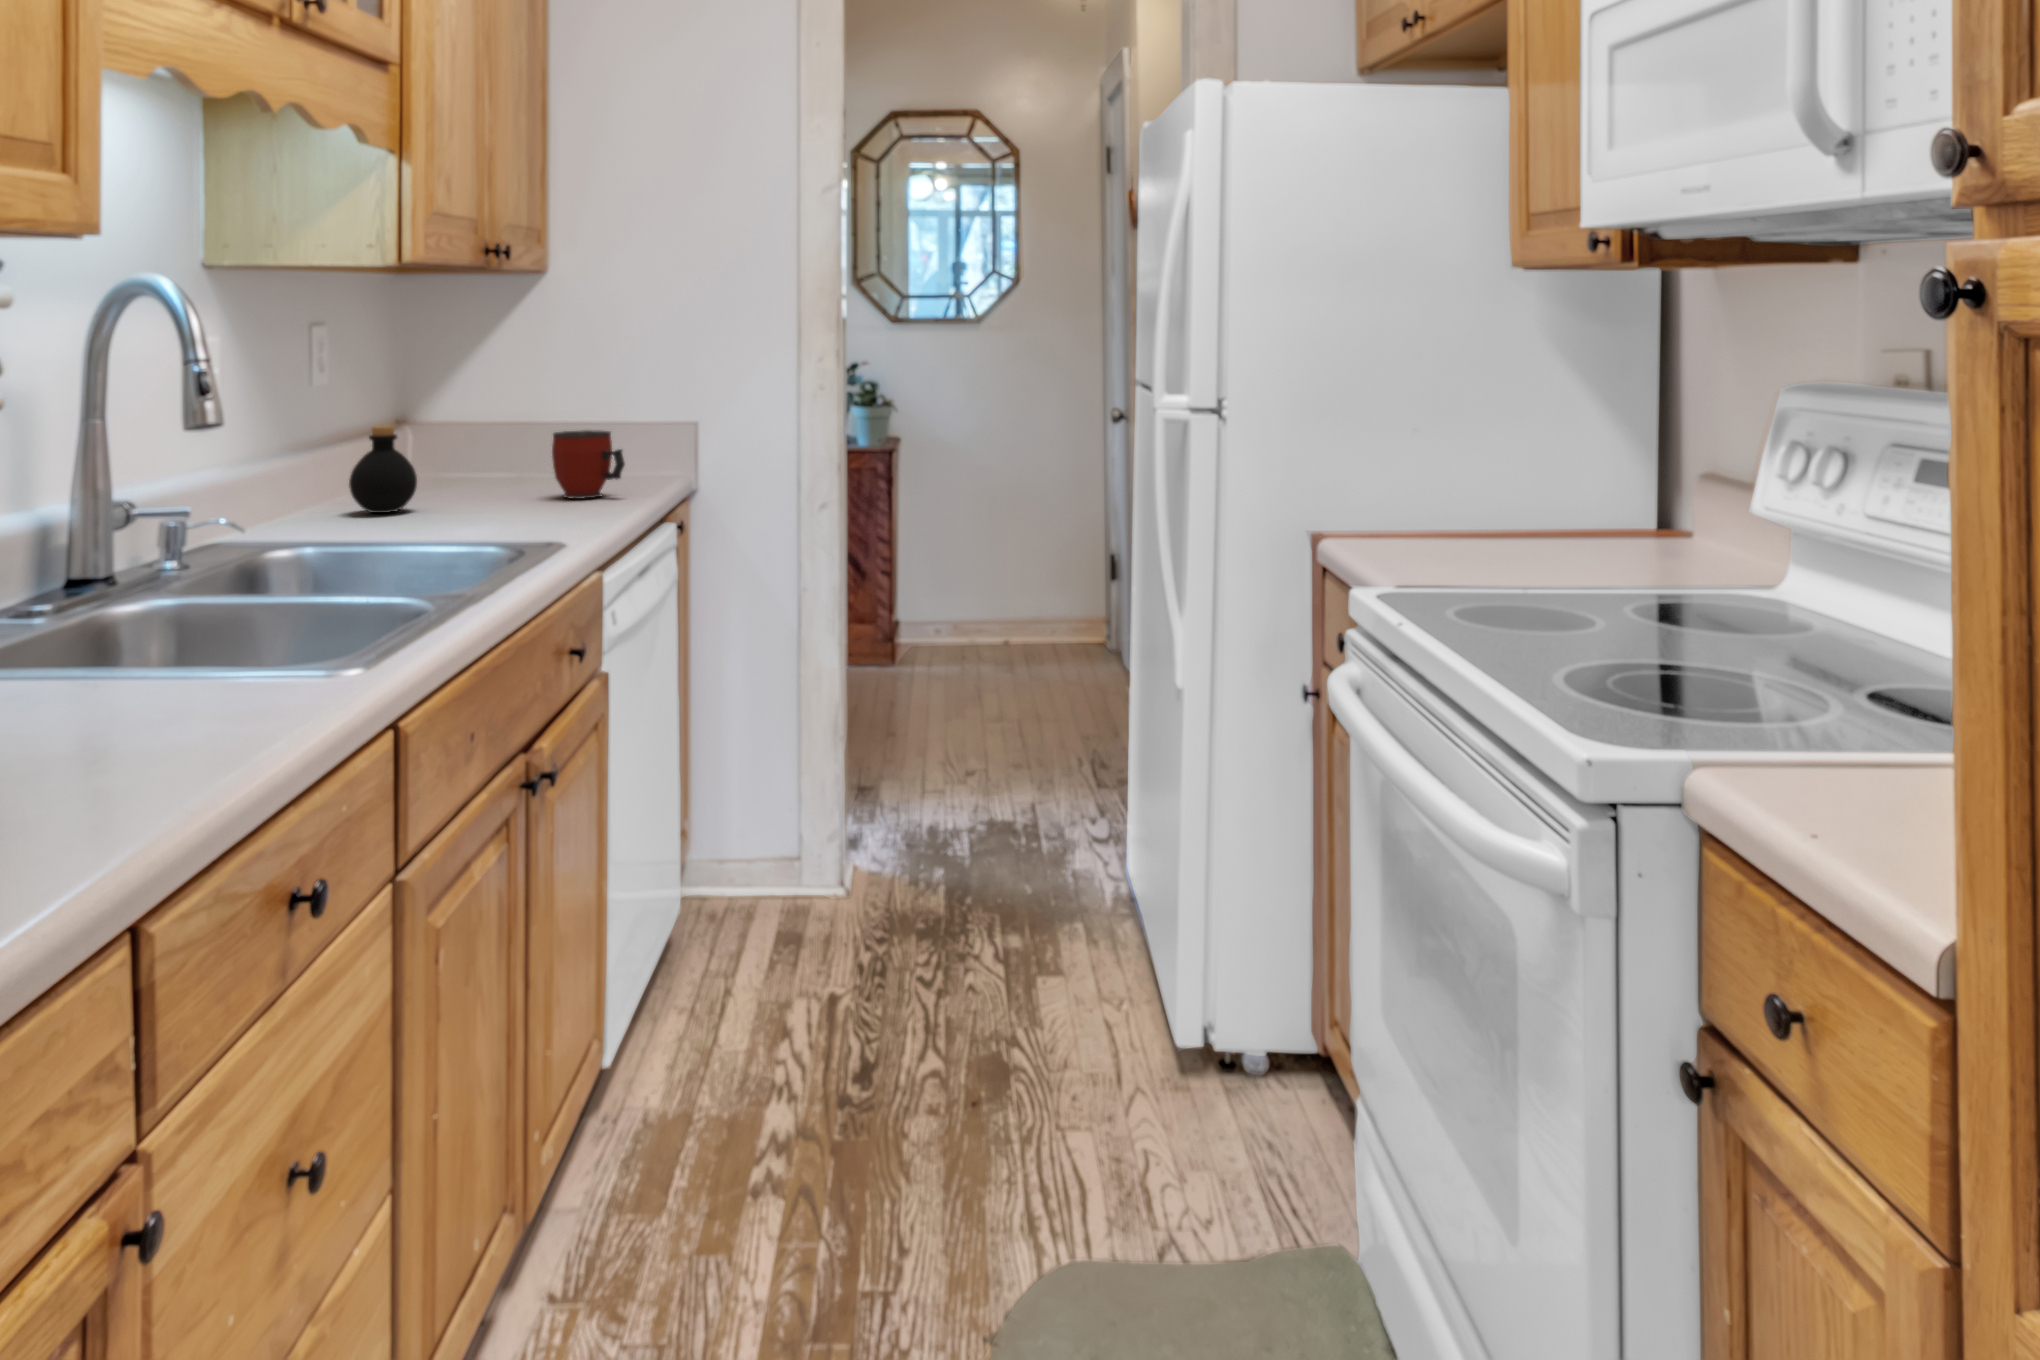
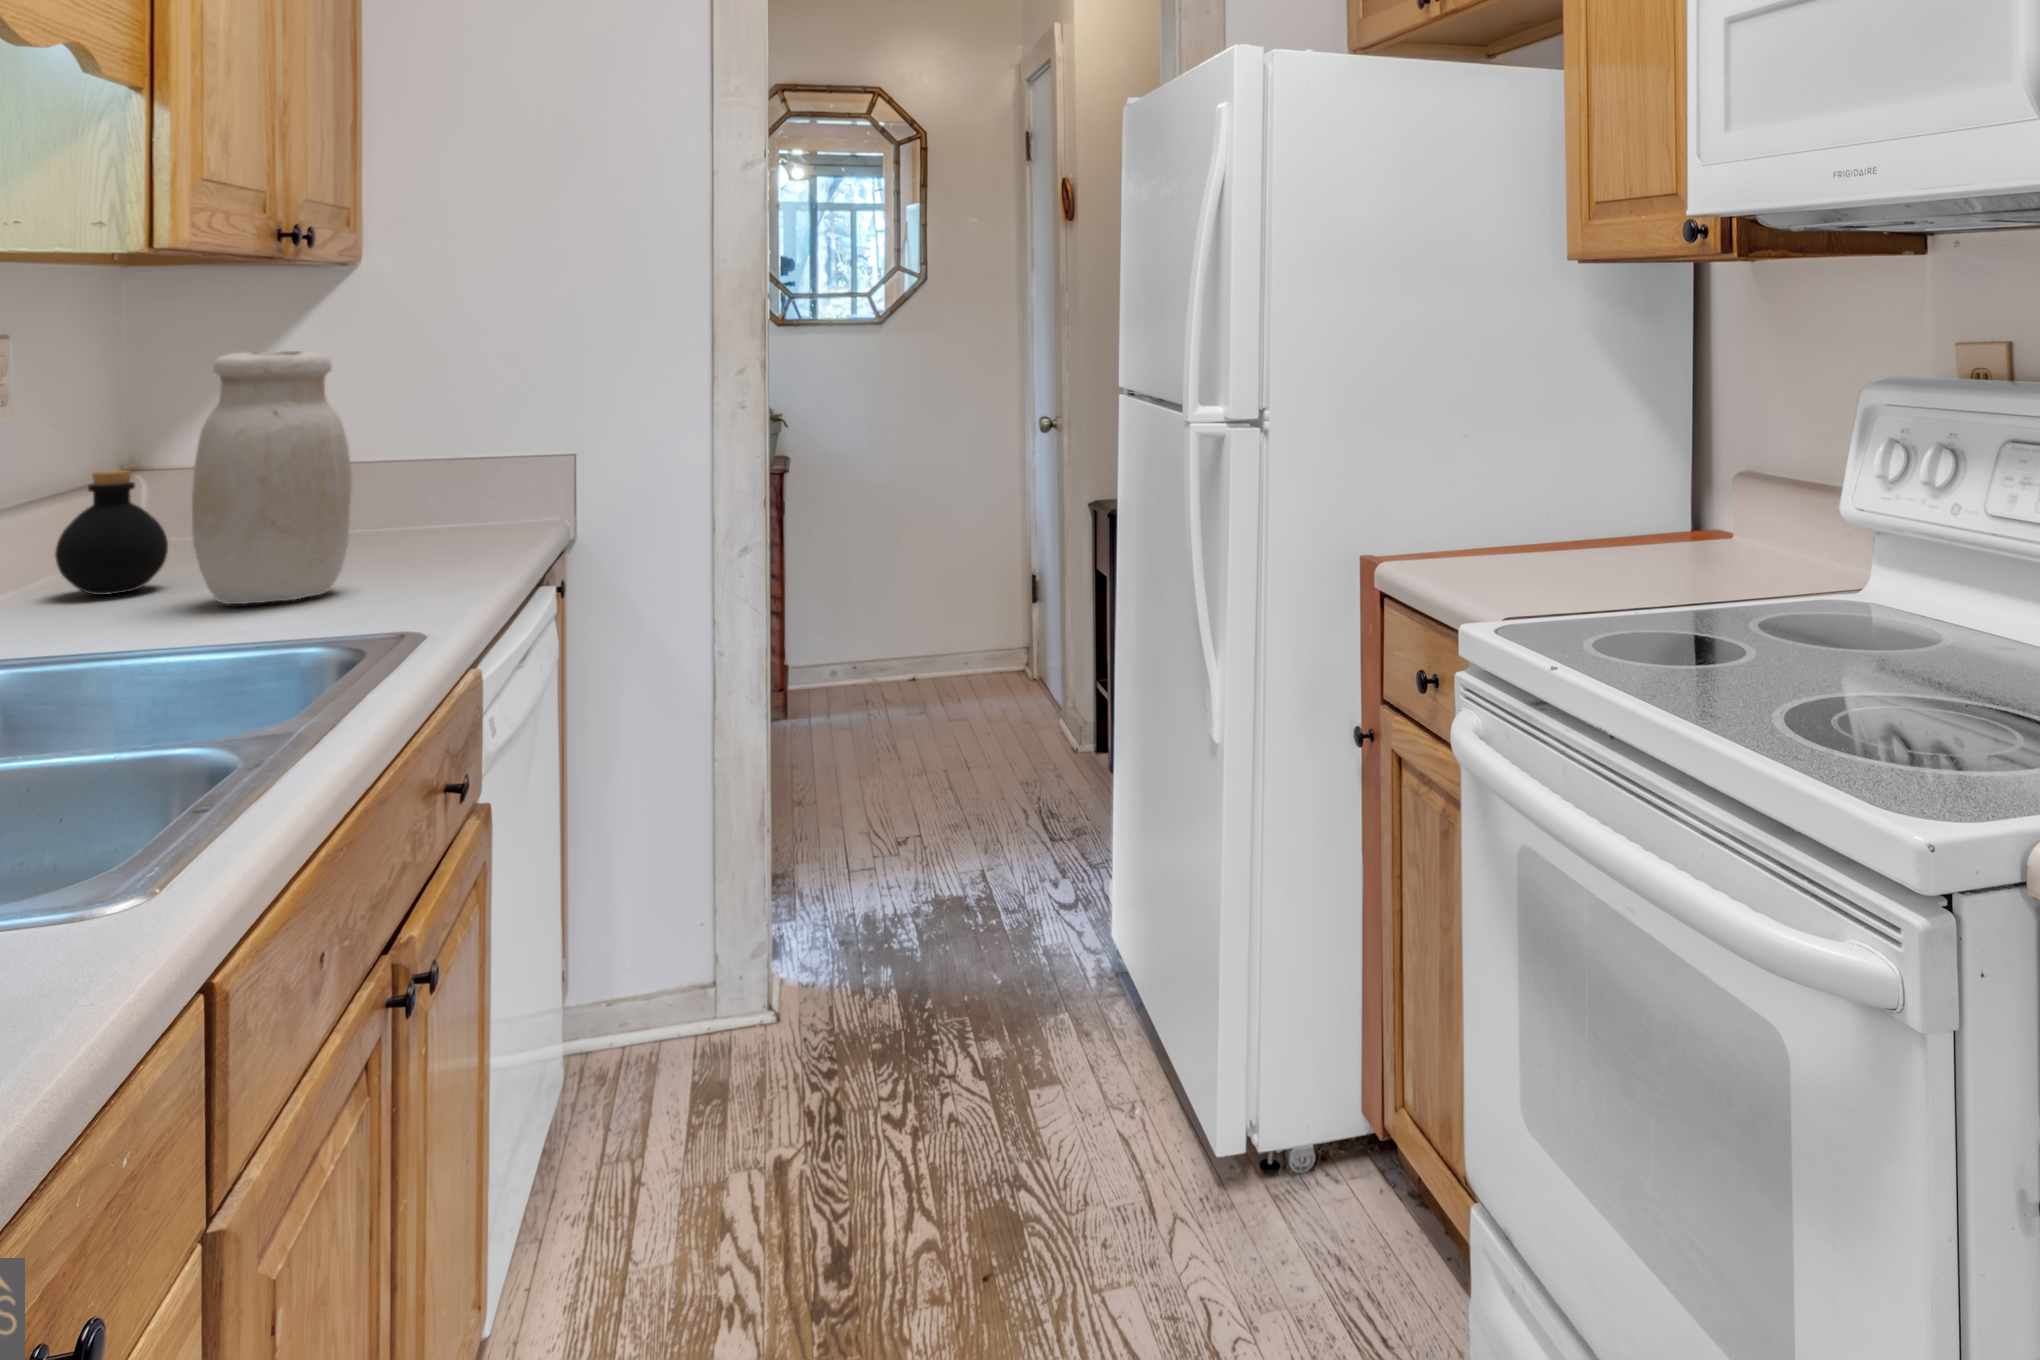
jar: none [428,342,529,522] -> present [192,351,352,604]
mug: present [552,430,625,499] -> none [375,465,485,558]

